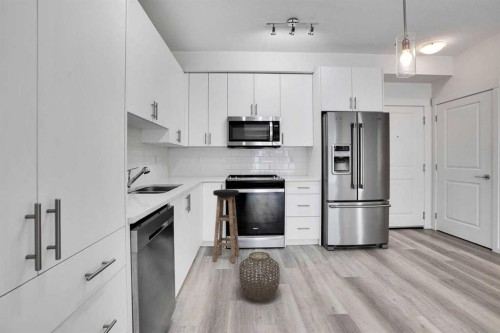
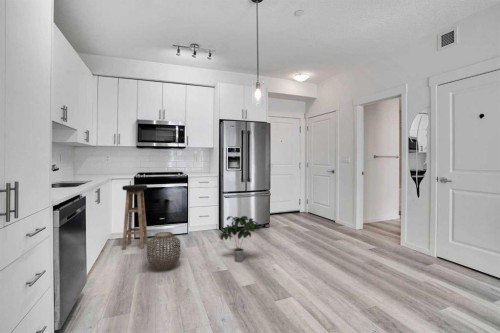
potted plant: none [329,238,390,304] -> present [219,216,259,262]

